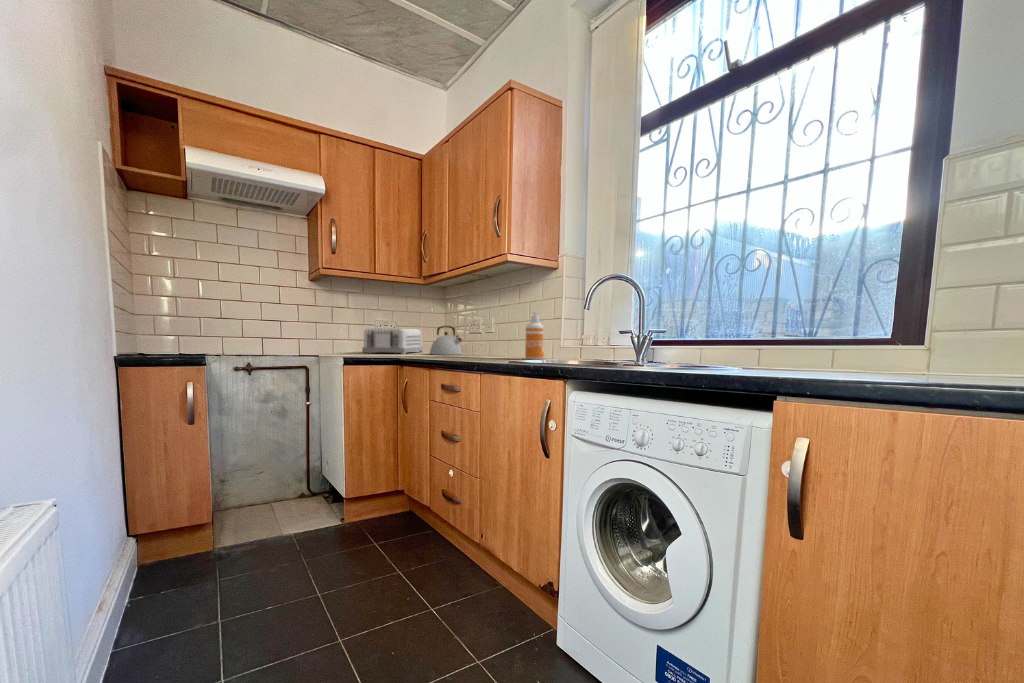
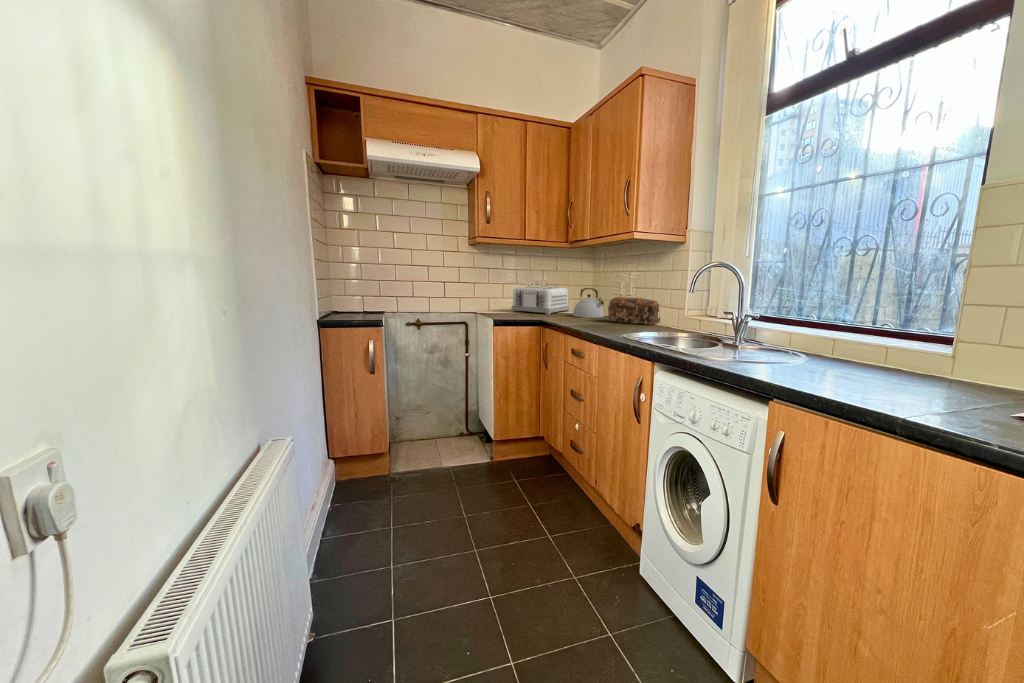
soap dispenser: present [525,312,544,359] -> none [659,282,681,330]
bread loaf: none [470,331,520,356] -> present [608,297,660,324]

